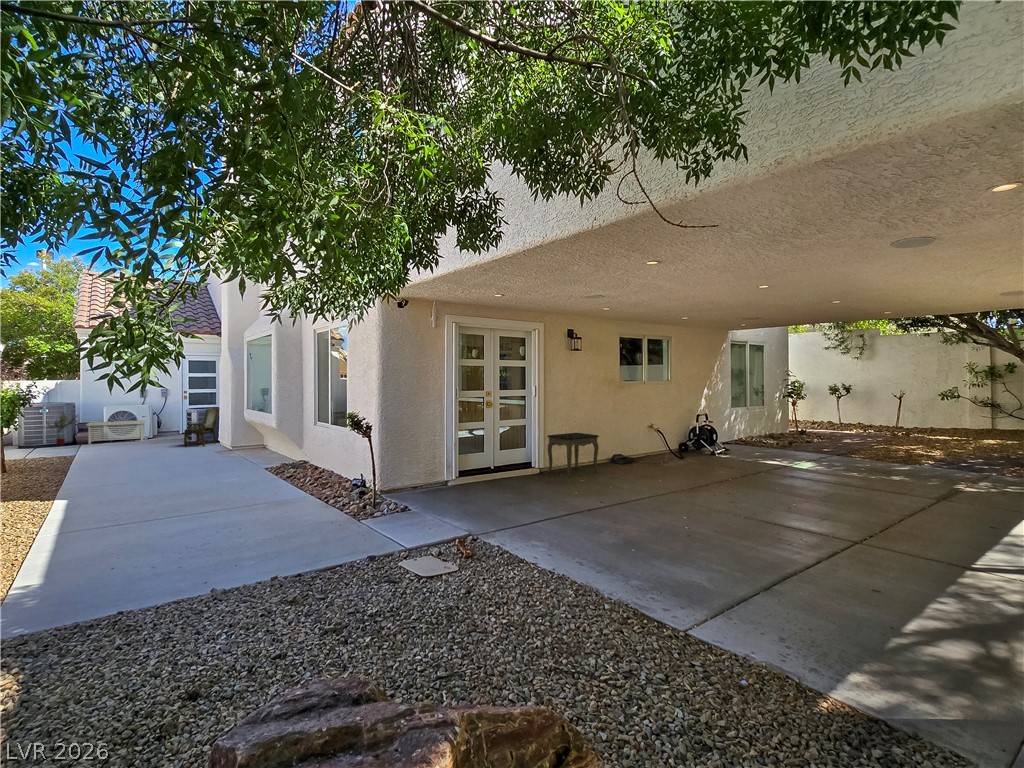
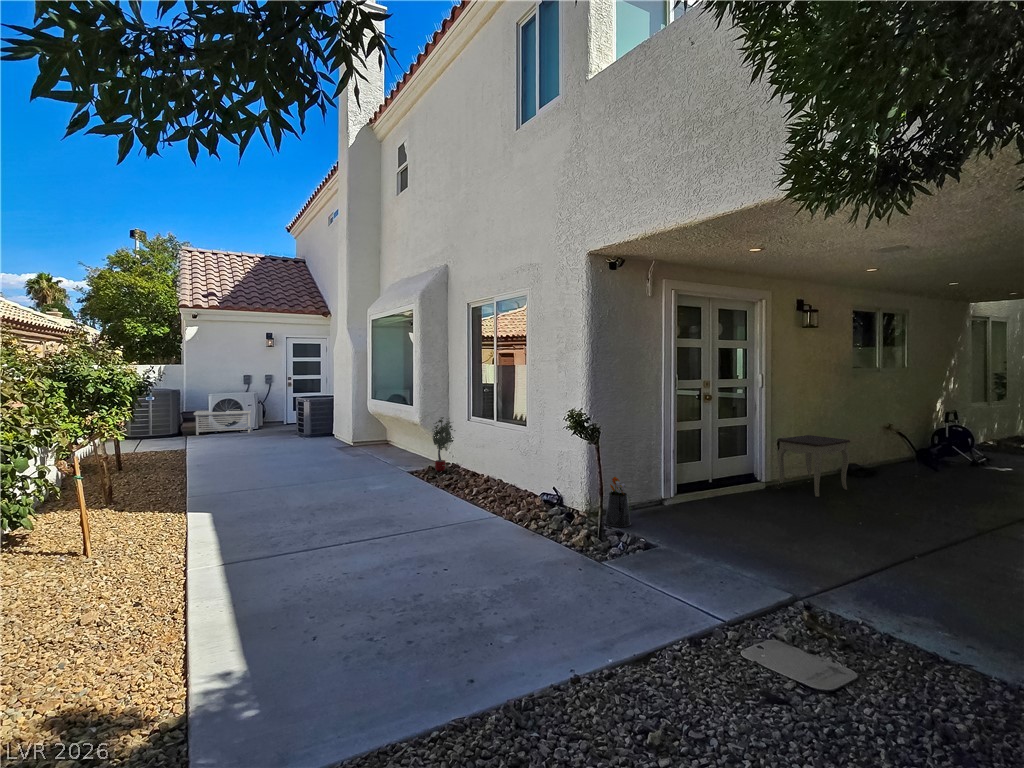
armchair: present [184,407,220,446] -> none [297,396,334,440]
potted tree: present [44,412,77,445] -> present [433,417,455,472]
watering can: none [390,462,410,499] -> present [604,477,631,527]

